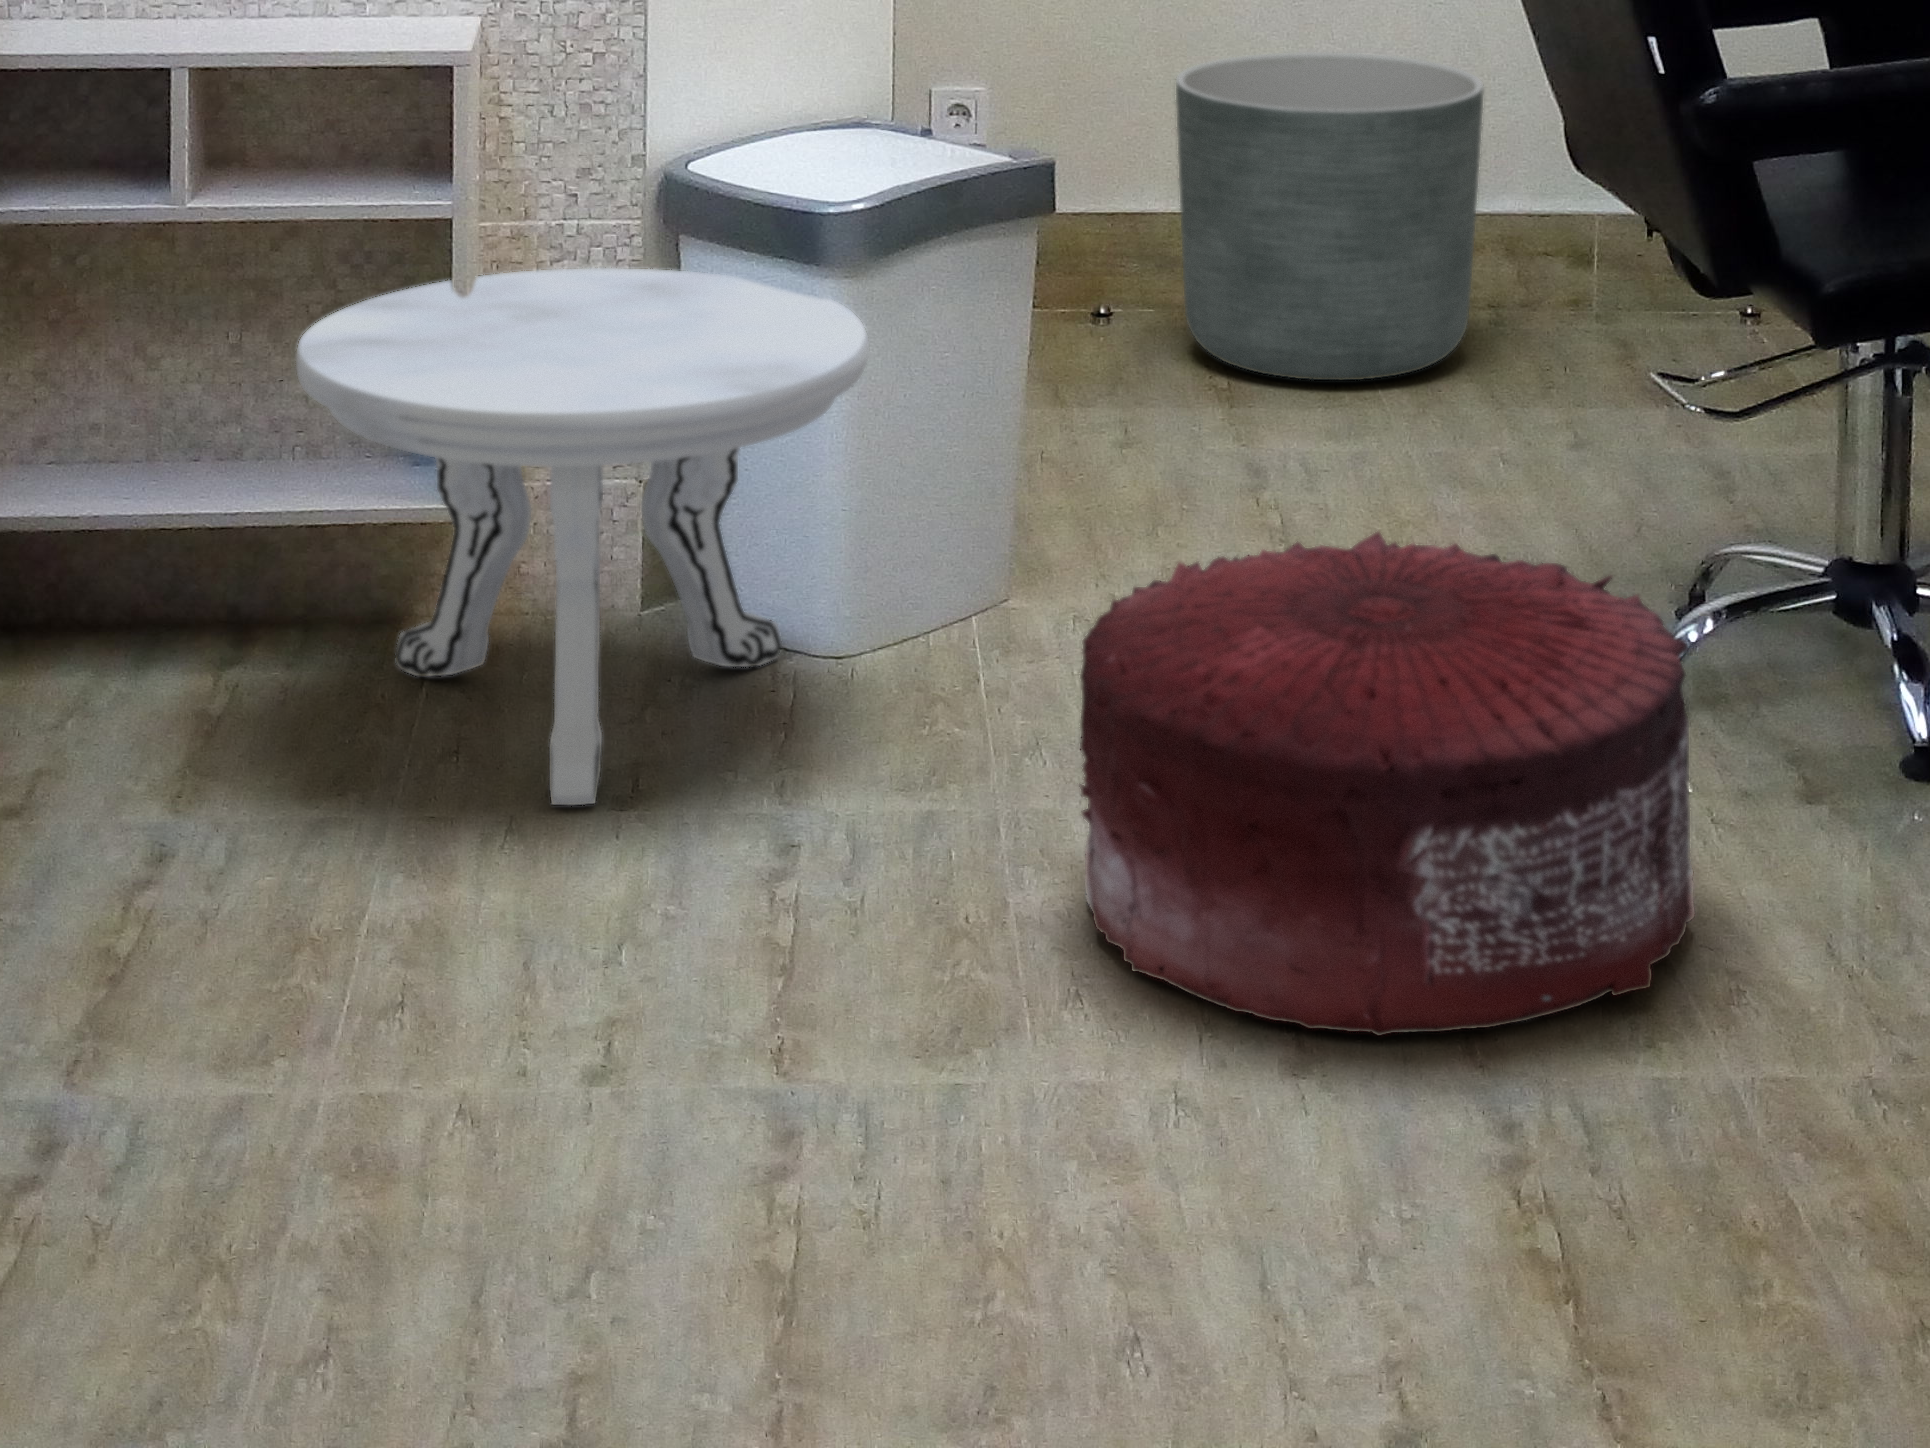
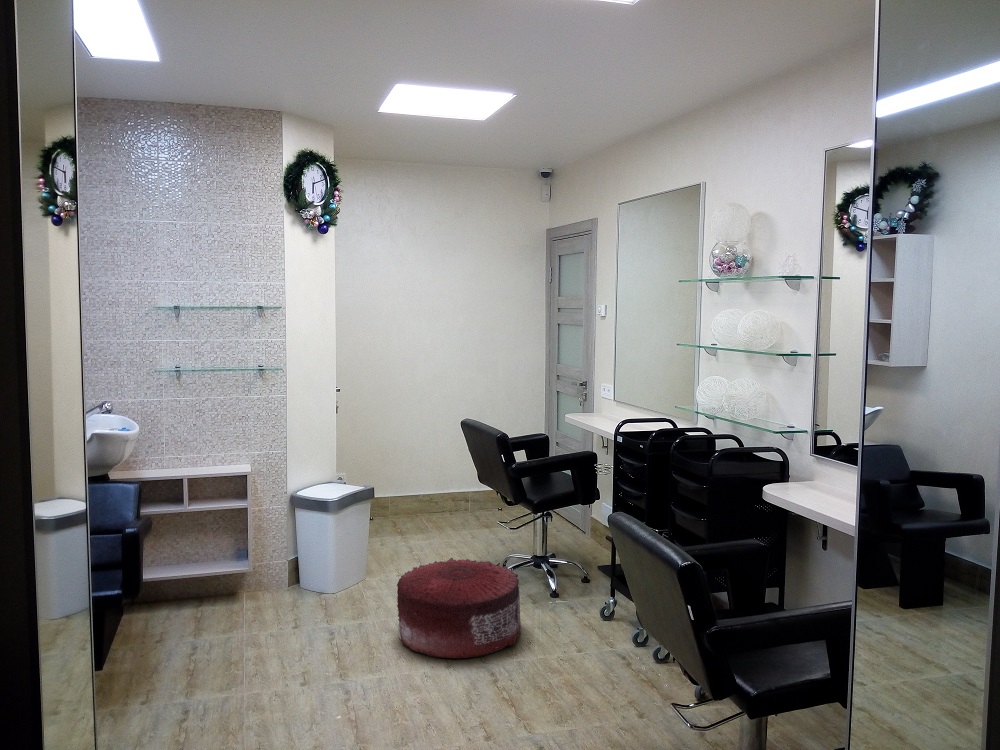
planter: present [1176,52,1484,380] -> none [387,462,450,529]
side table: present [296,268,870,805] -> none [218,515,342,629]

